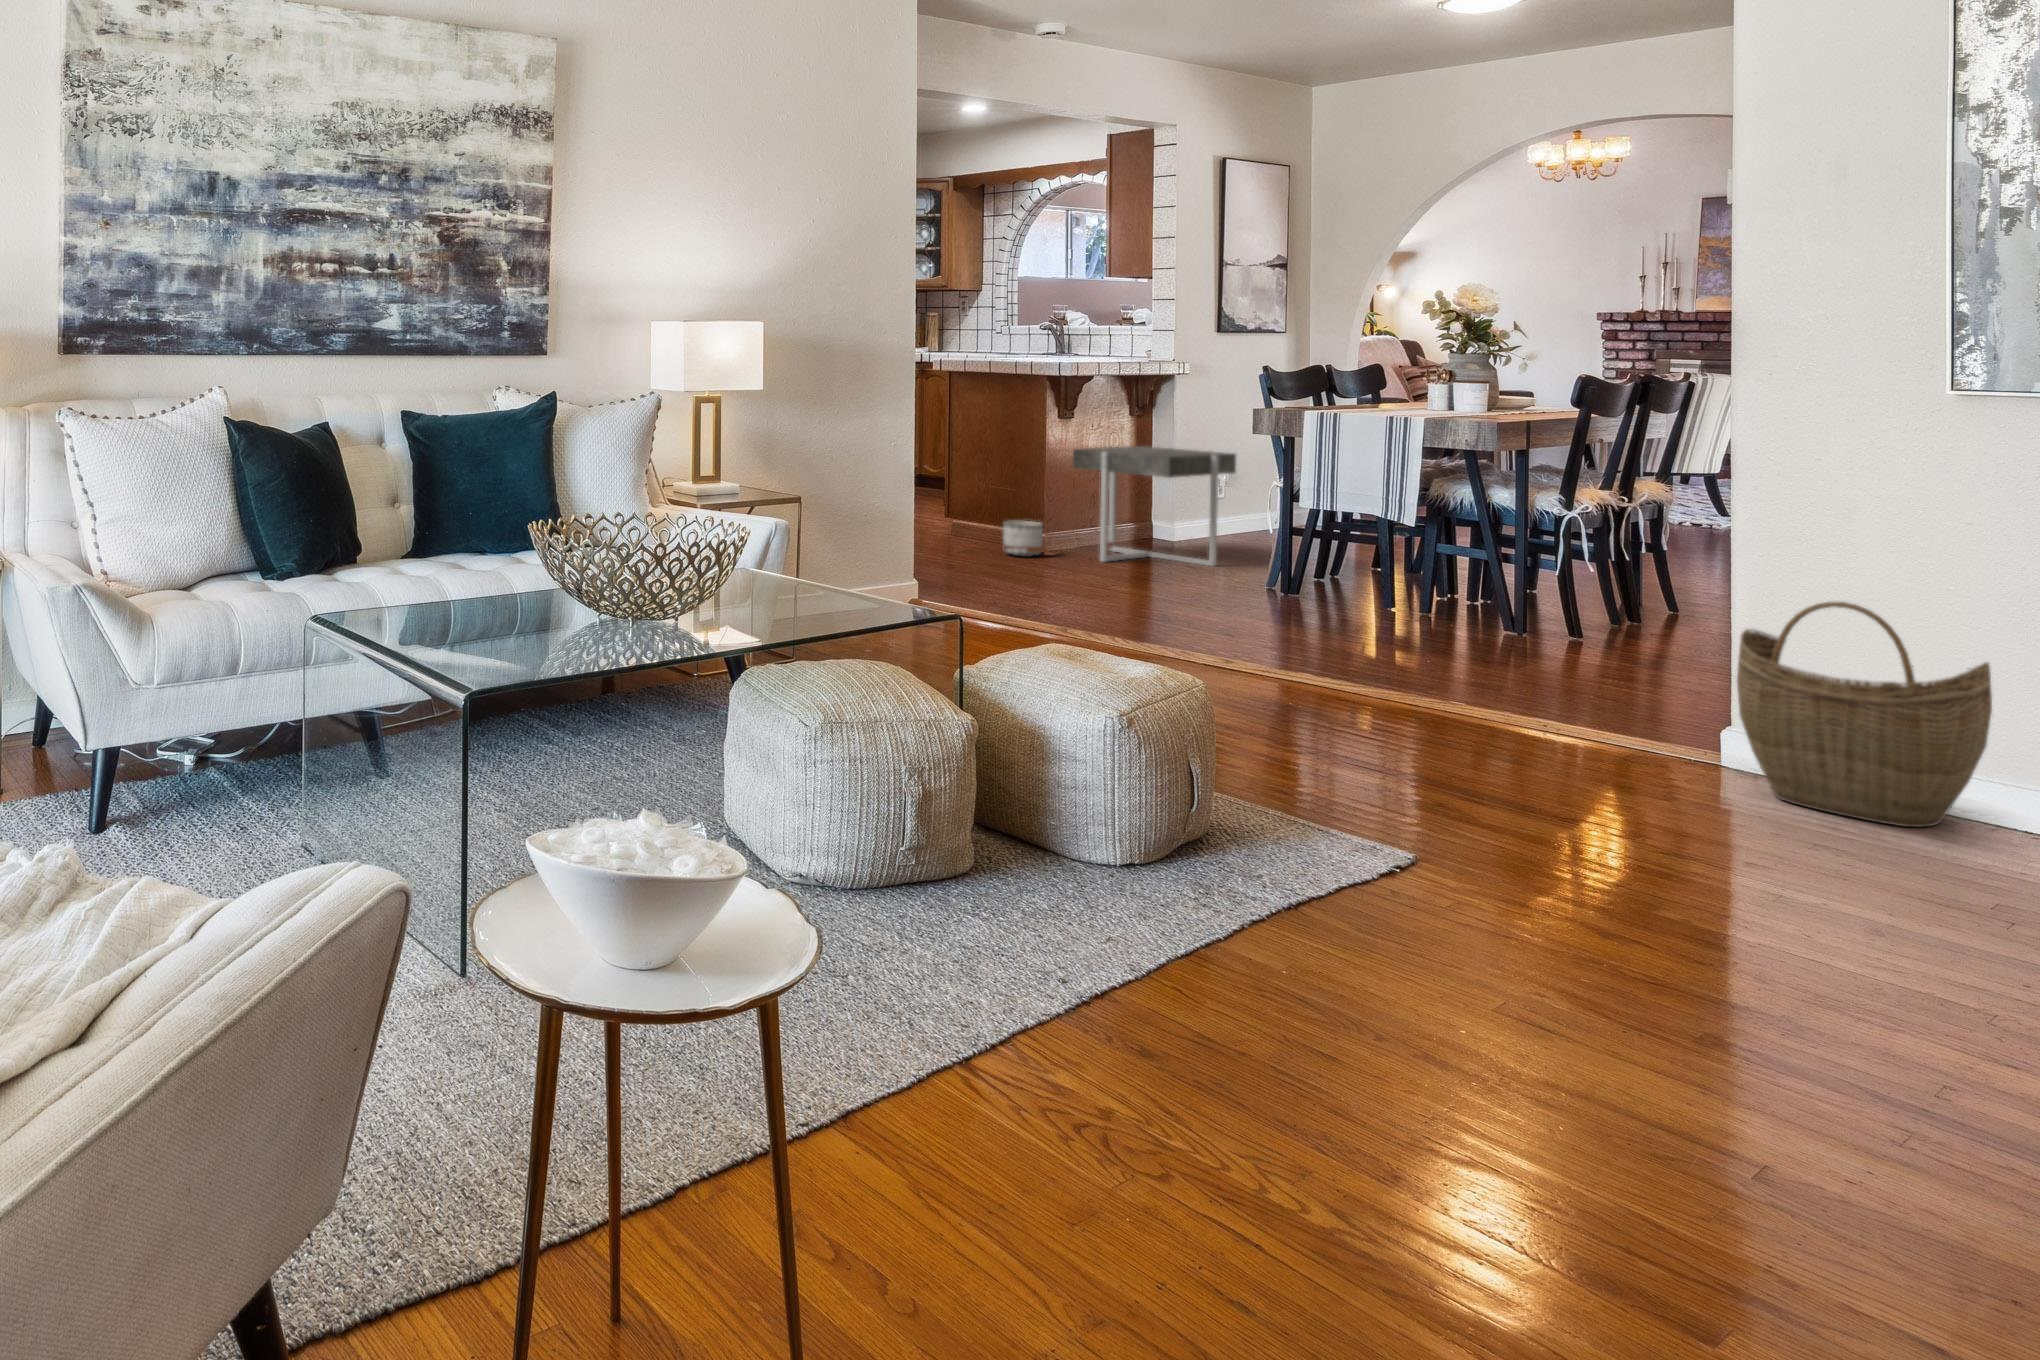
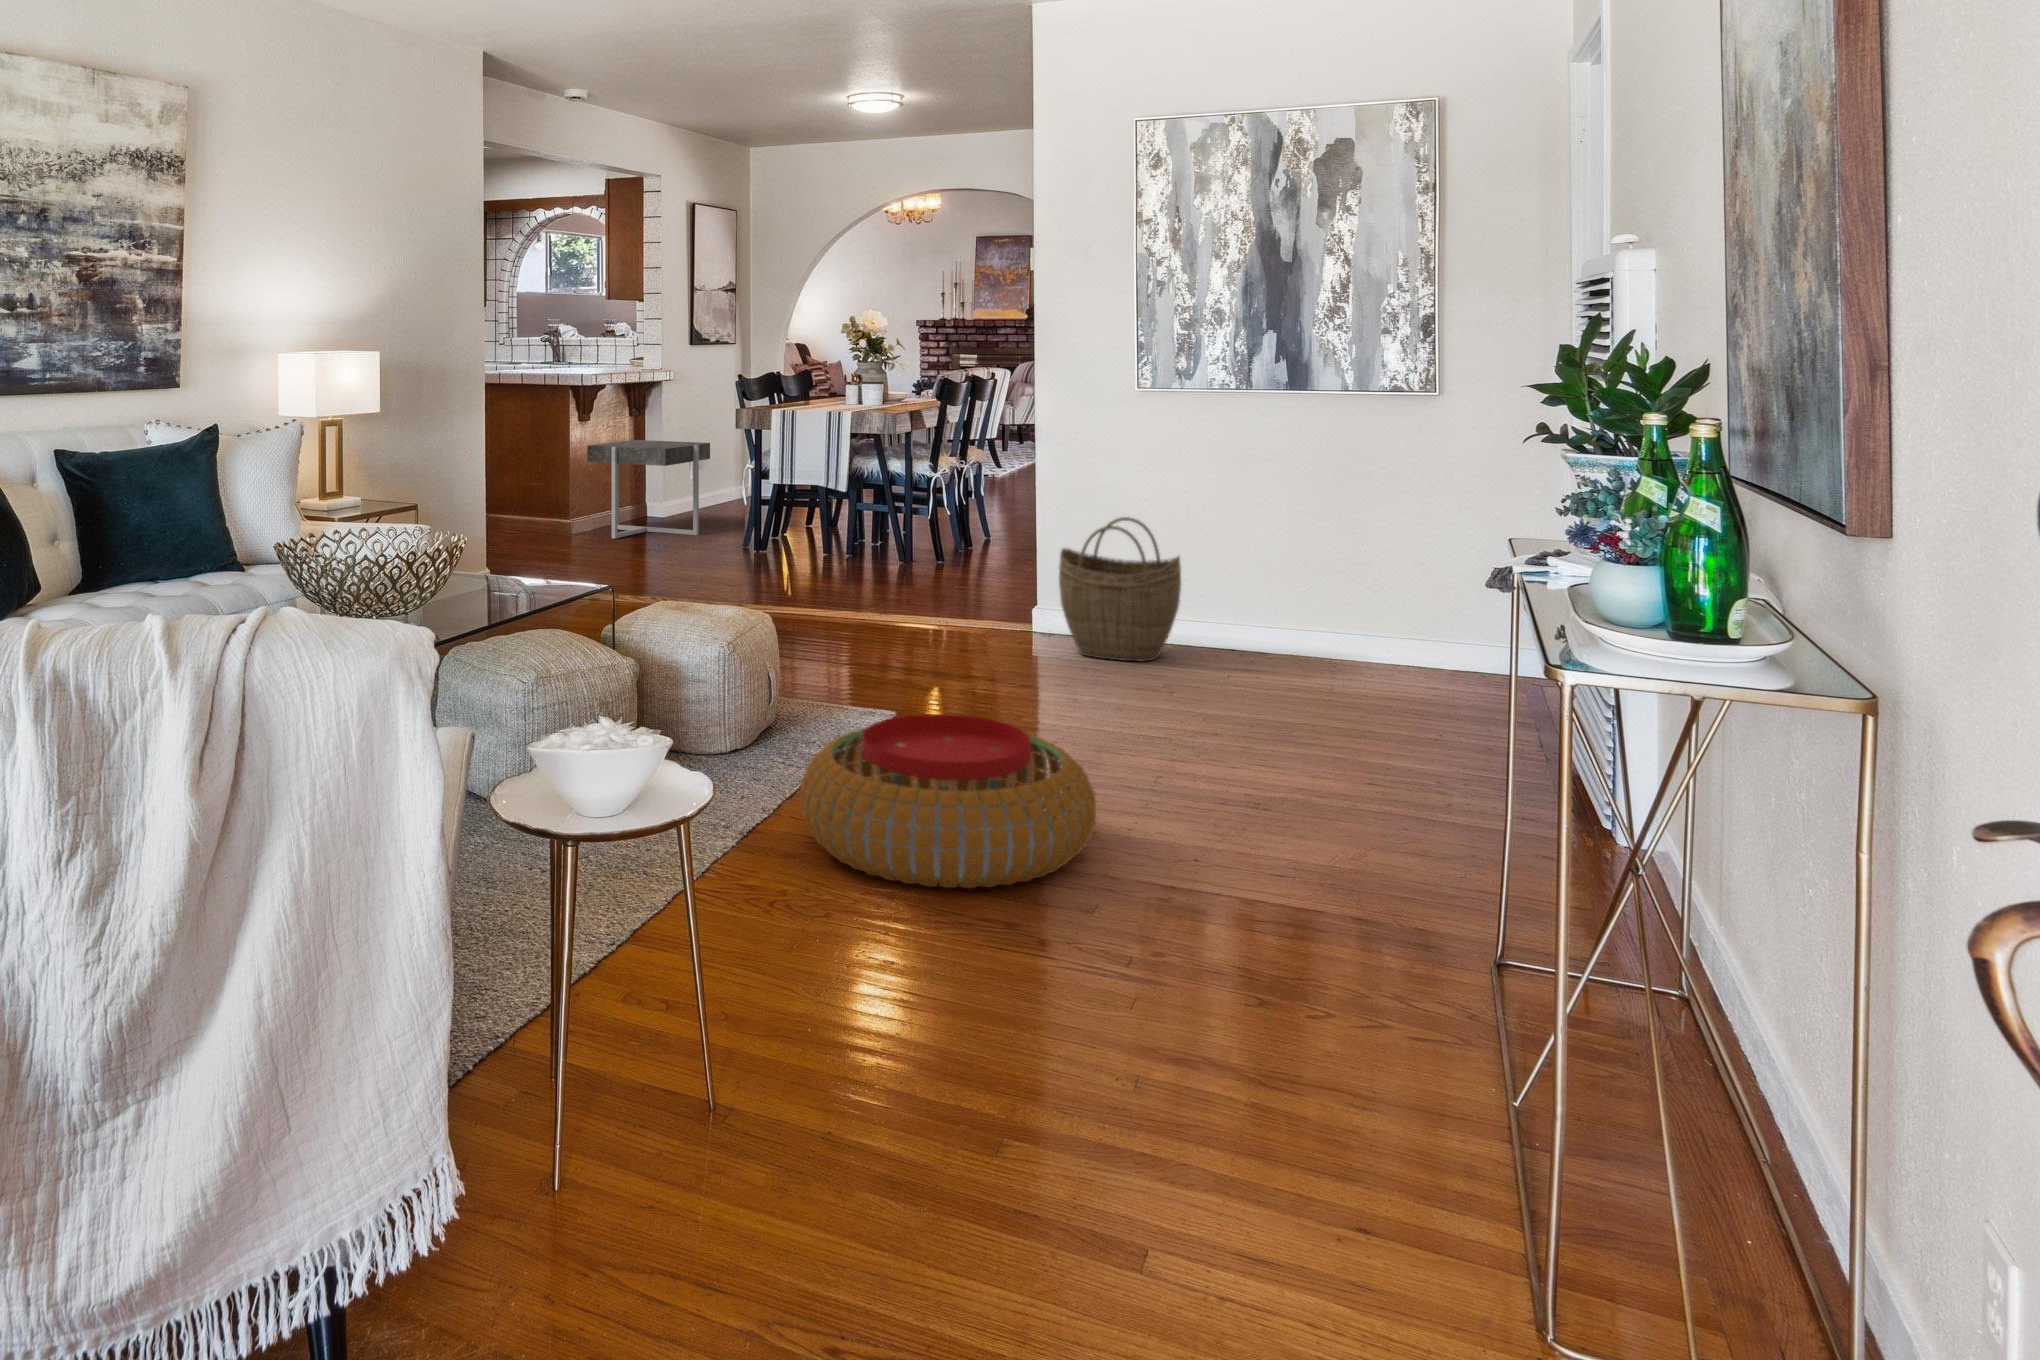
planter: present [1003,521,1043,557] -> none [532,509,565,540]
pouf: none [1159,848,1697,1164] -> present [800,714,1096,888]

